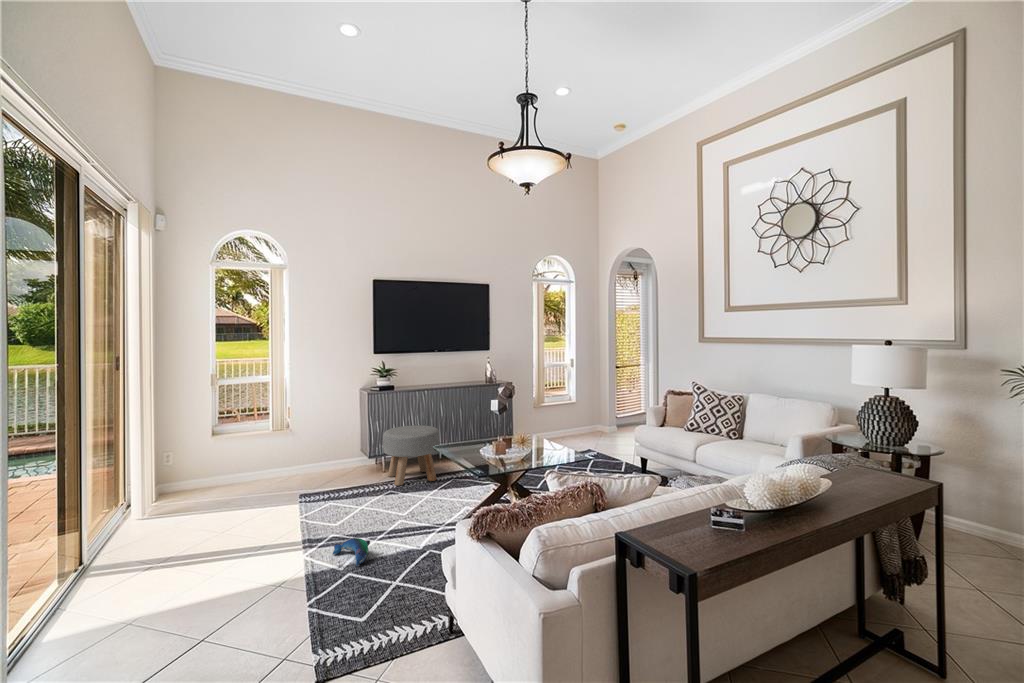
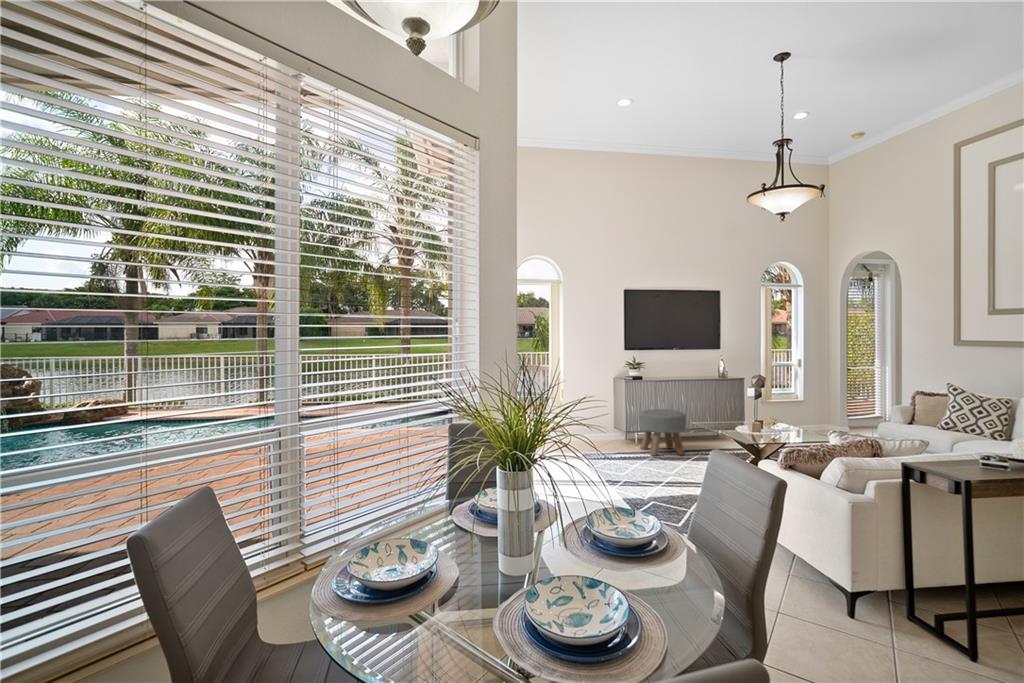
plush toy: present [333,538,370,566] -> none [631,482,659,500]

